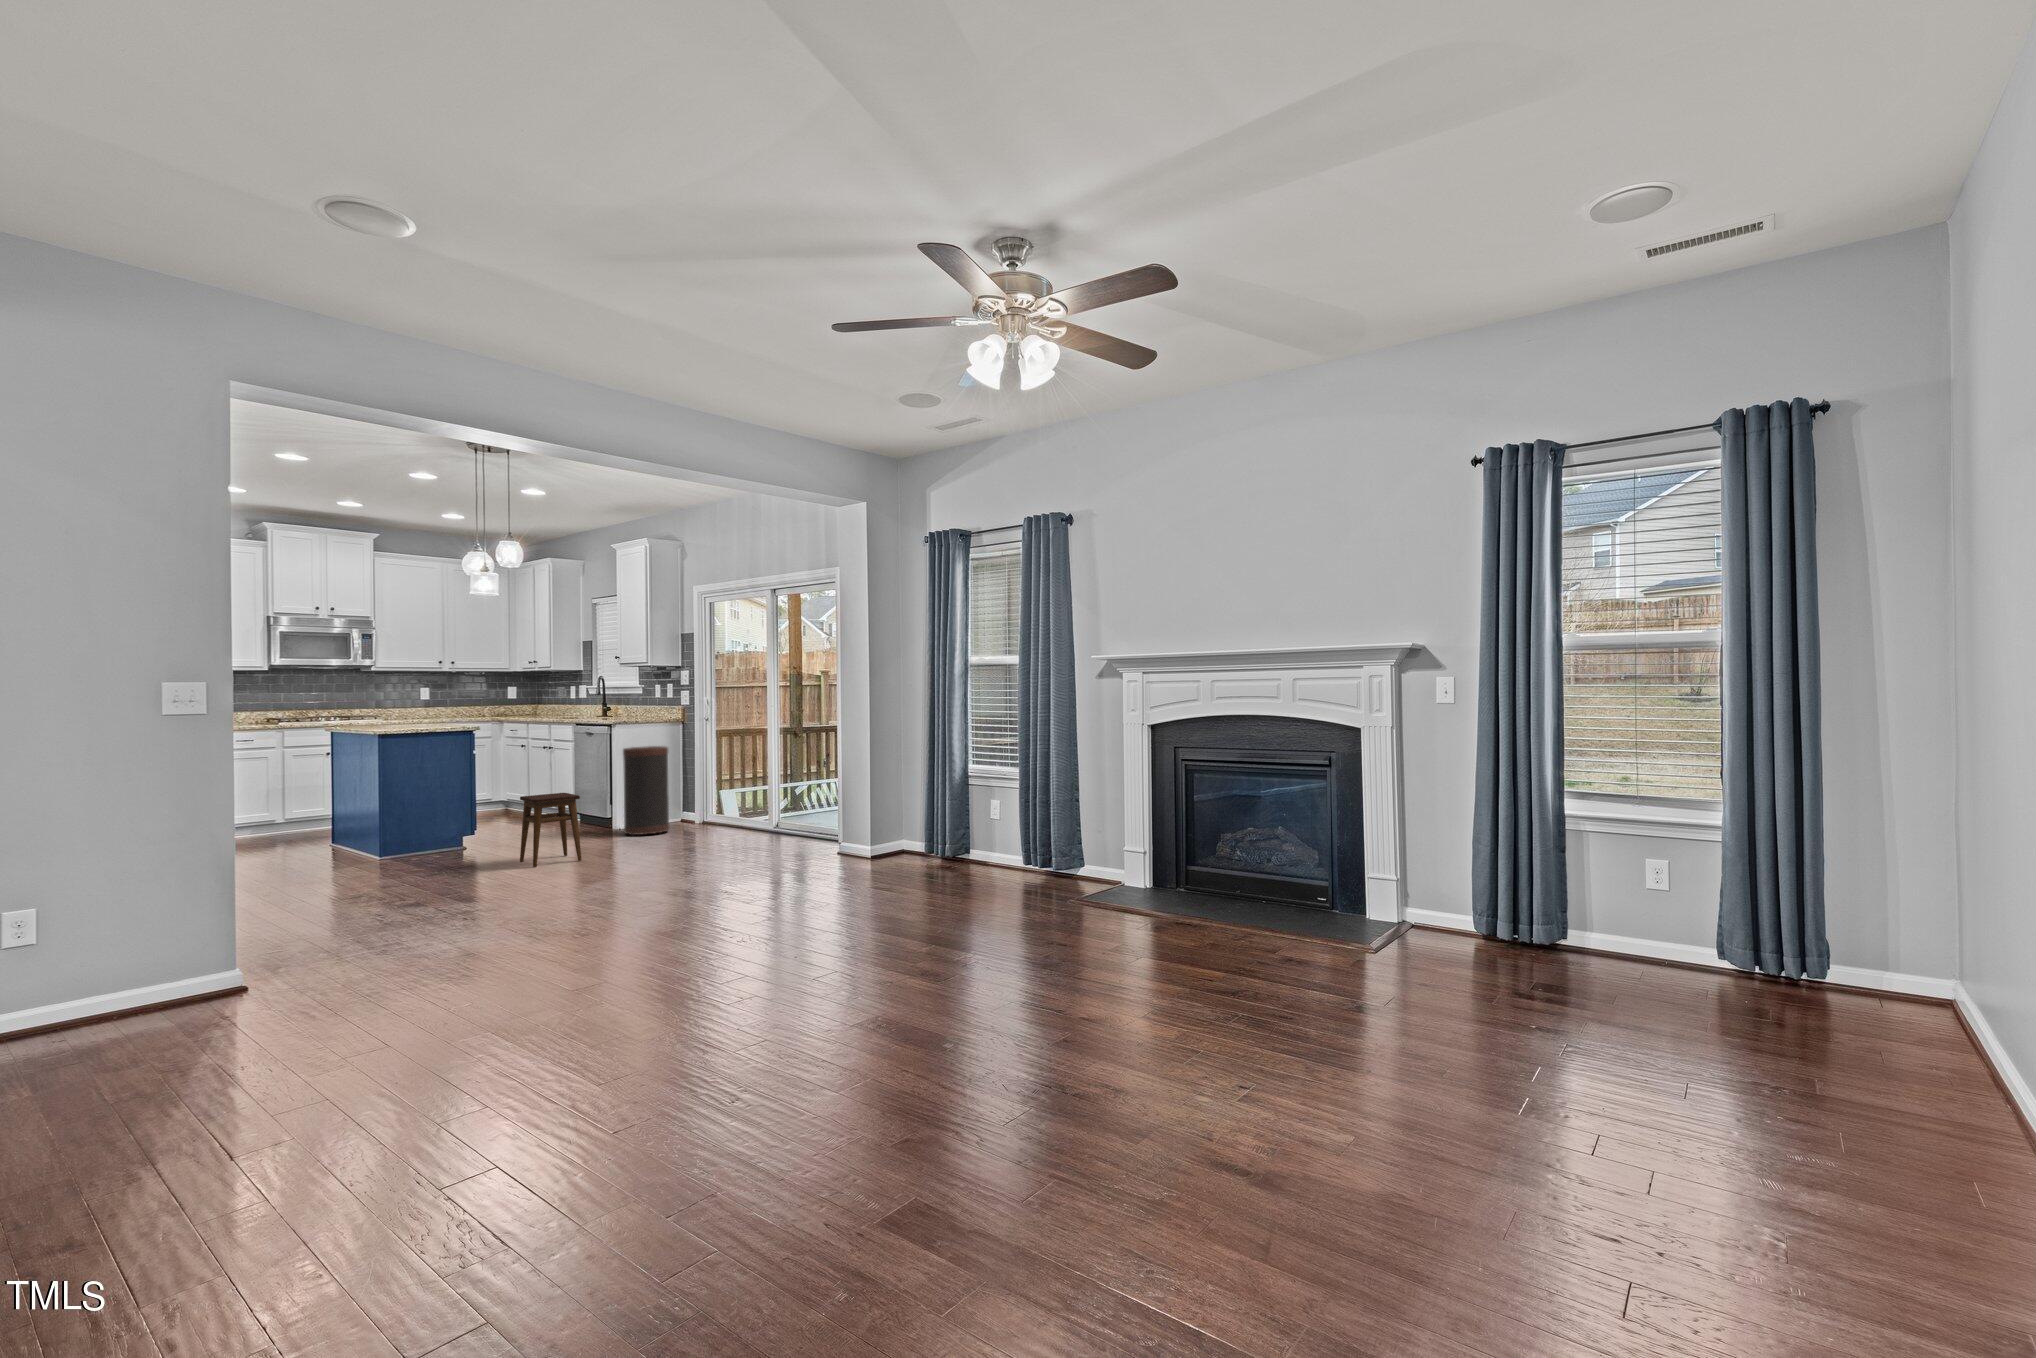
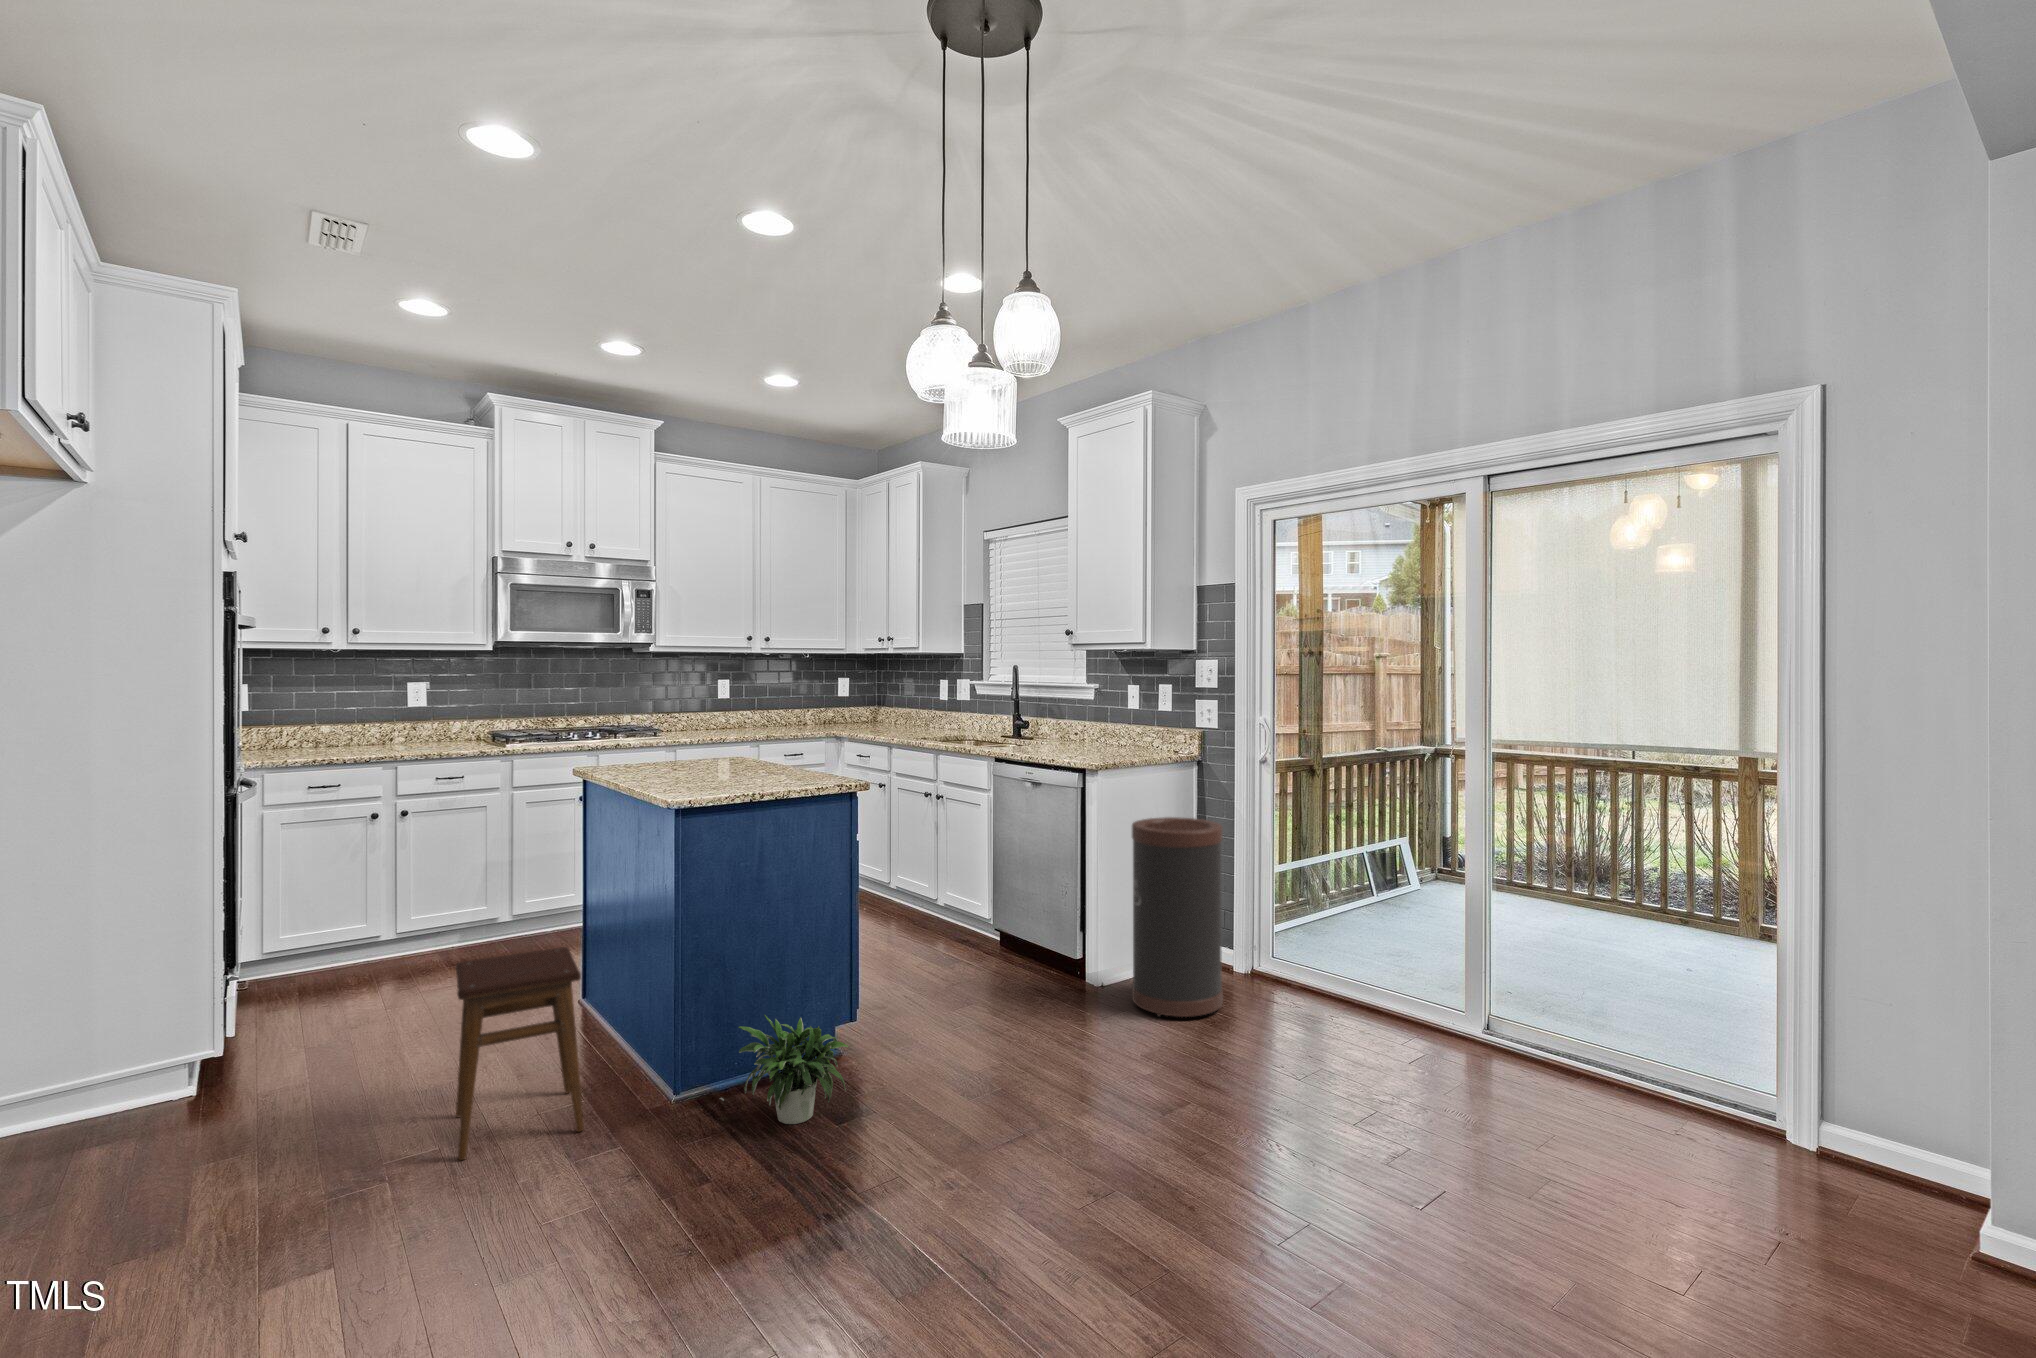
stool: present [520,793,582,867] -> present [455,947,584,1160]
potted plant: none [396,821,456,863] -> present [720,1015,848,1124]

